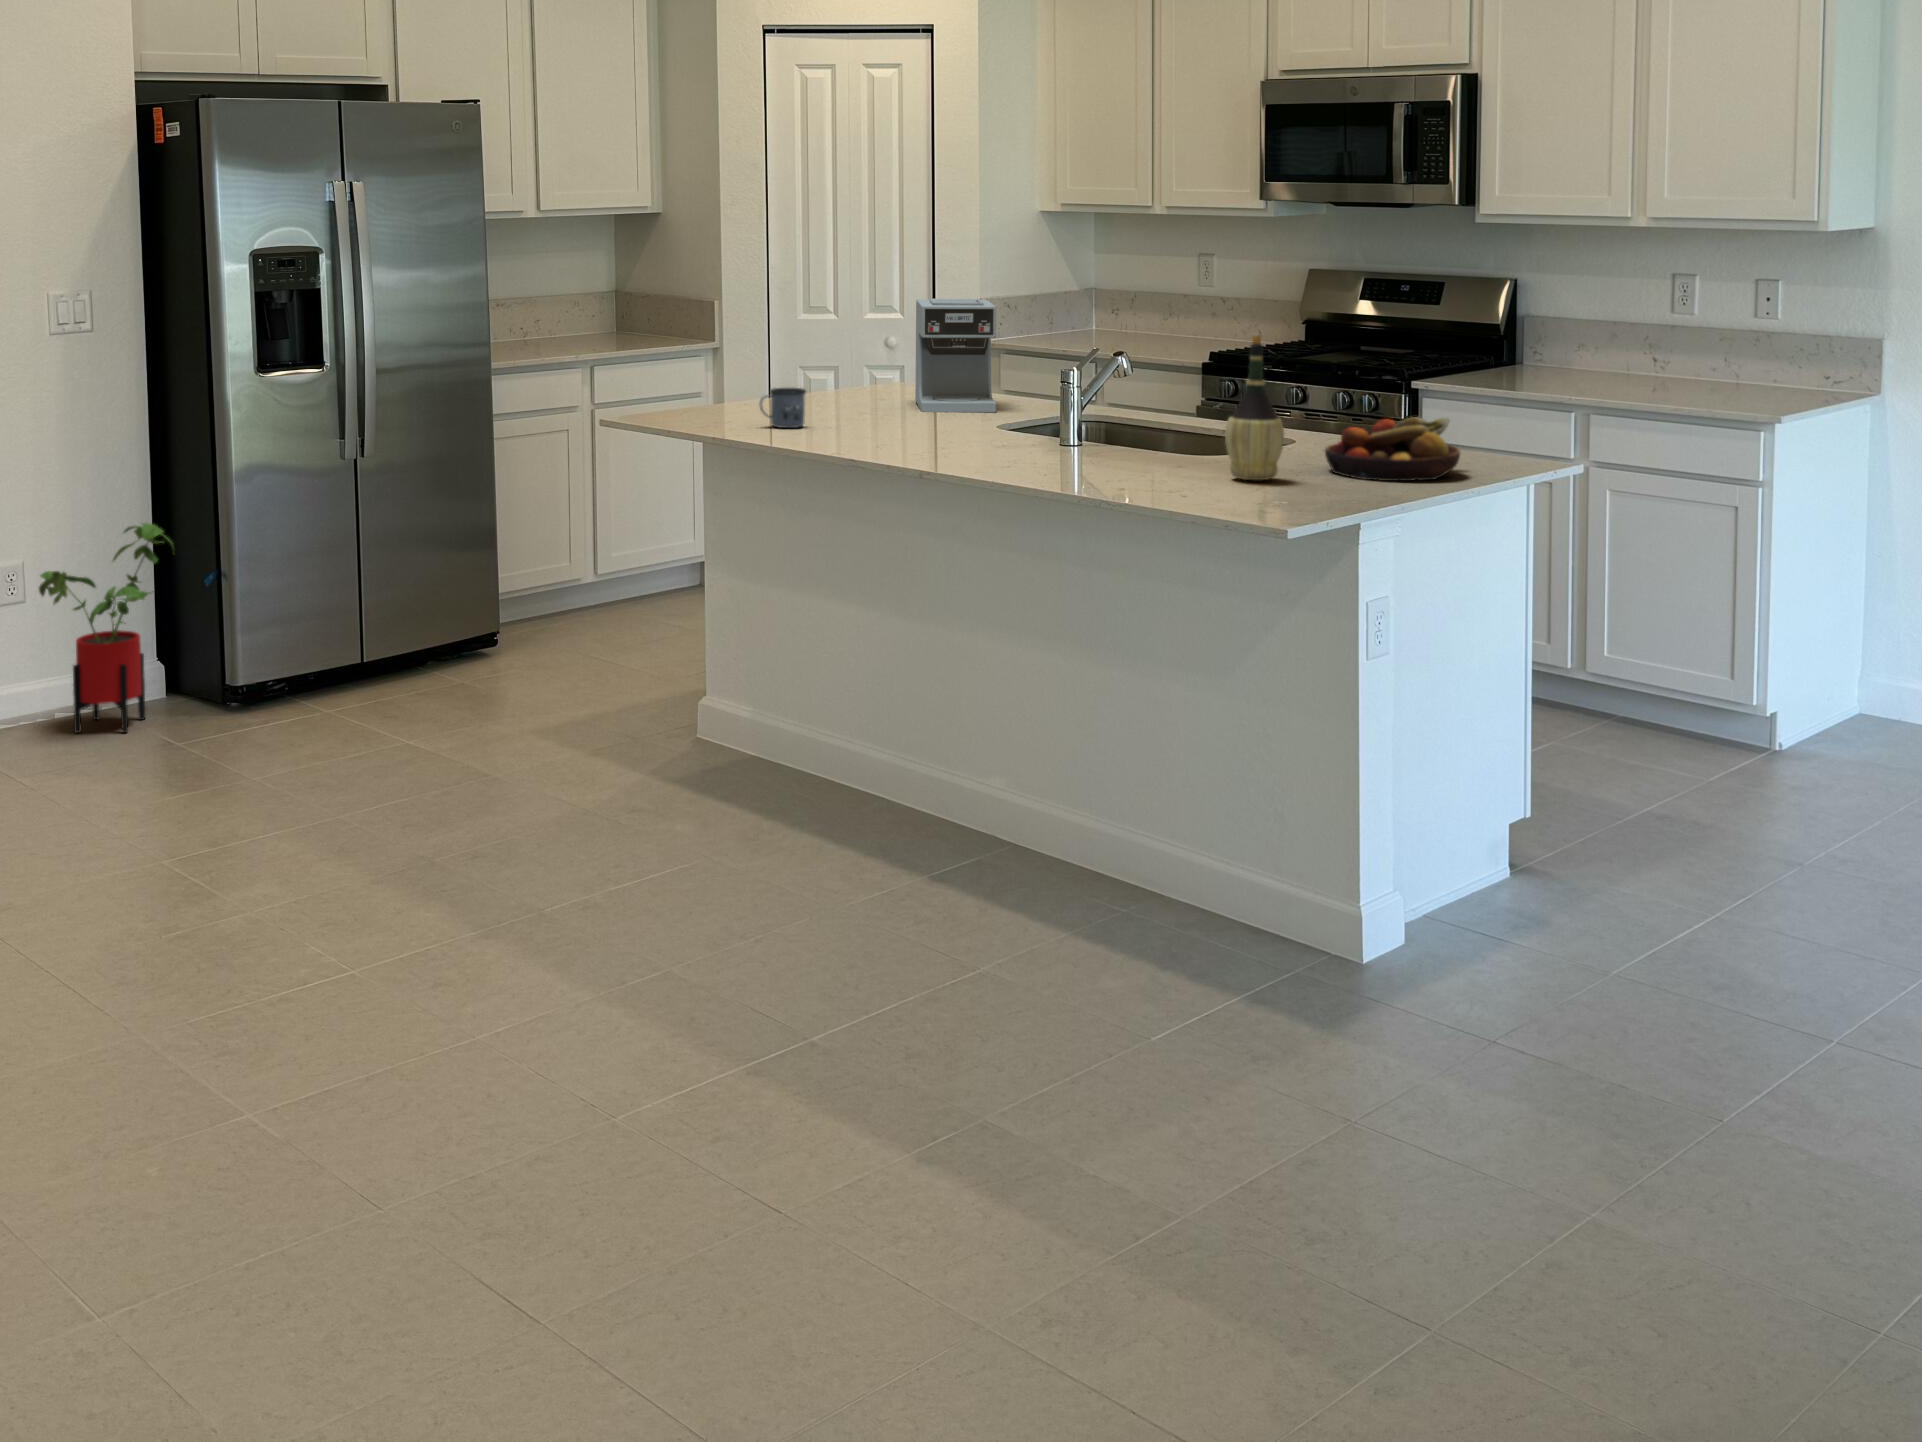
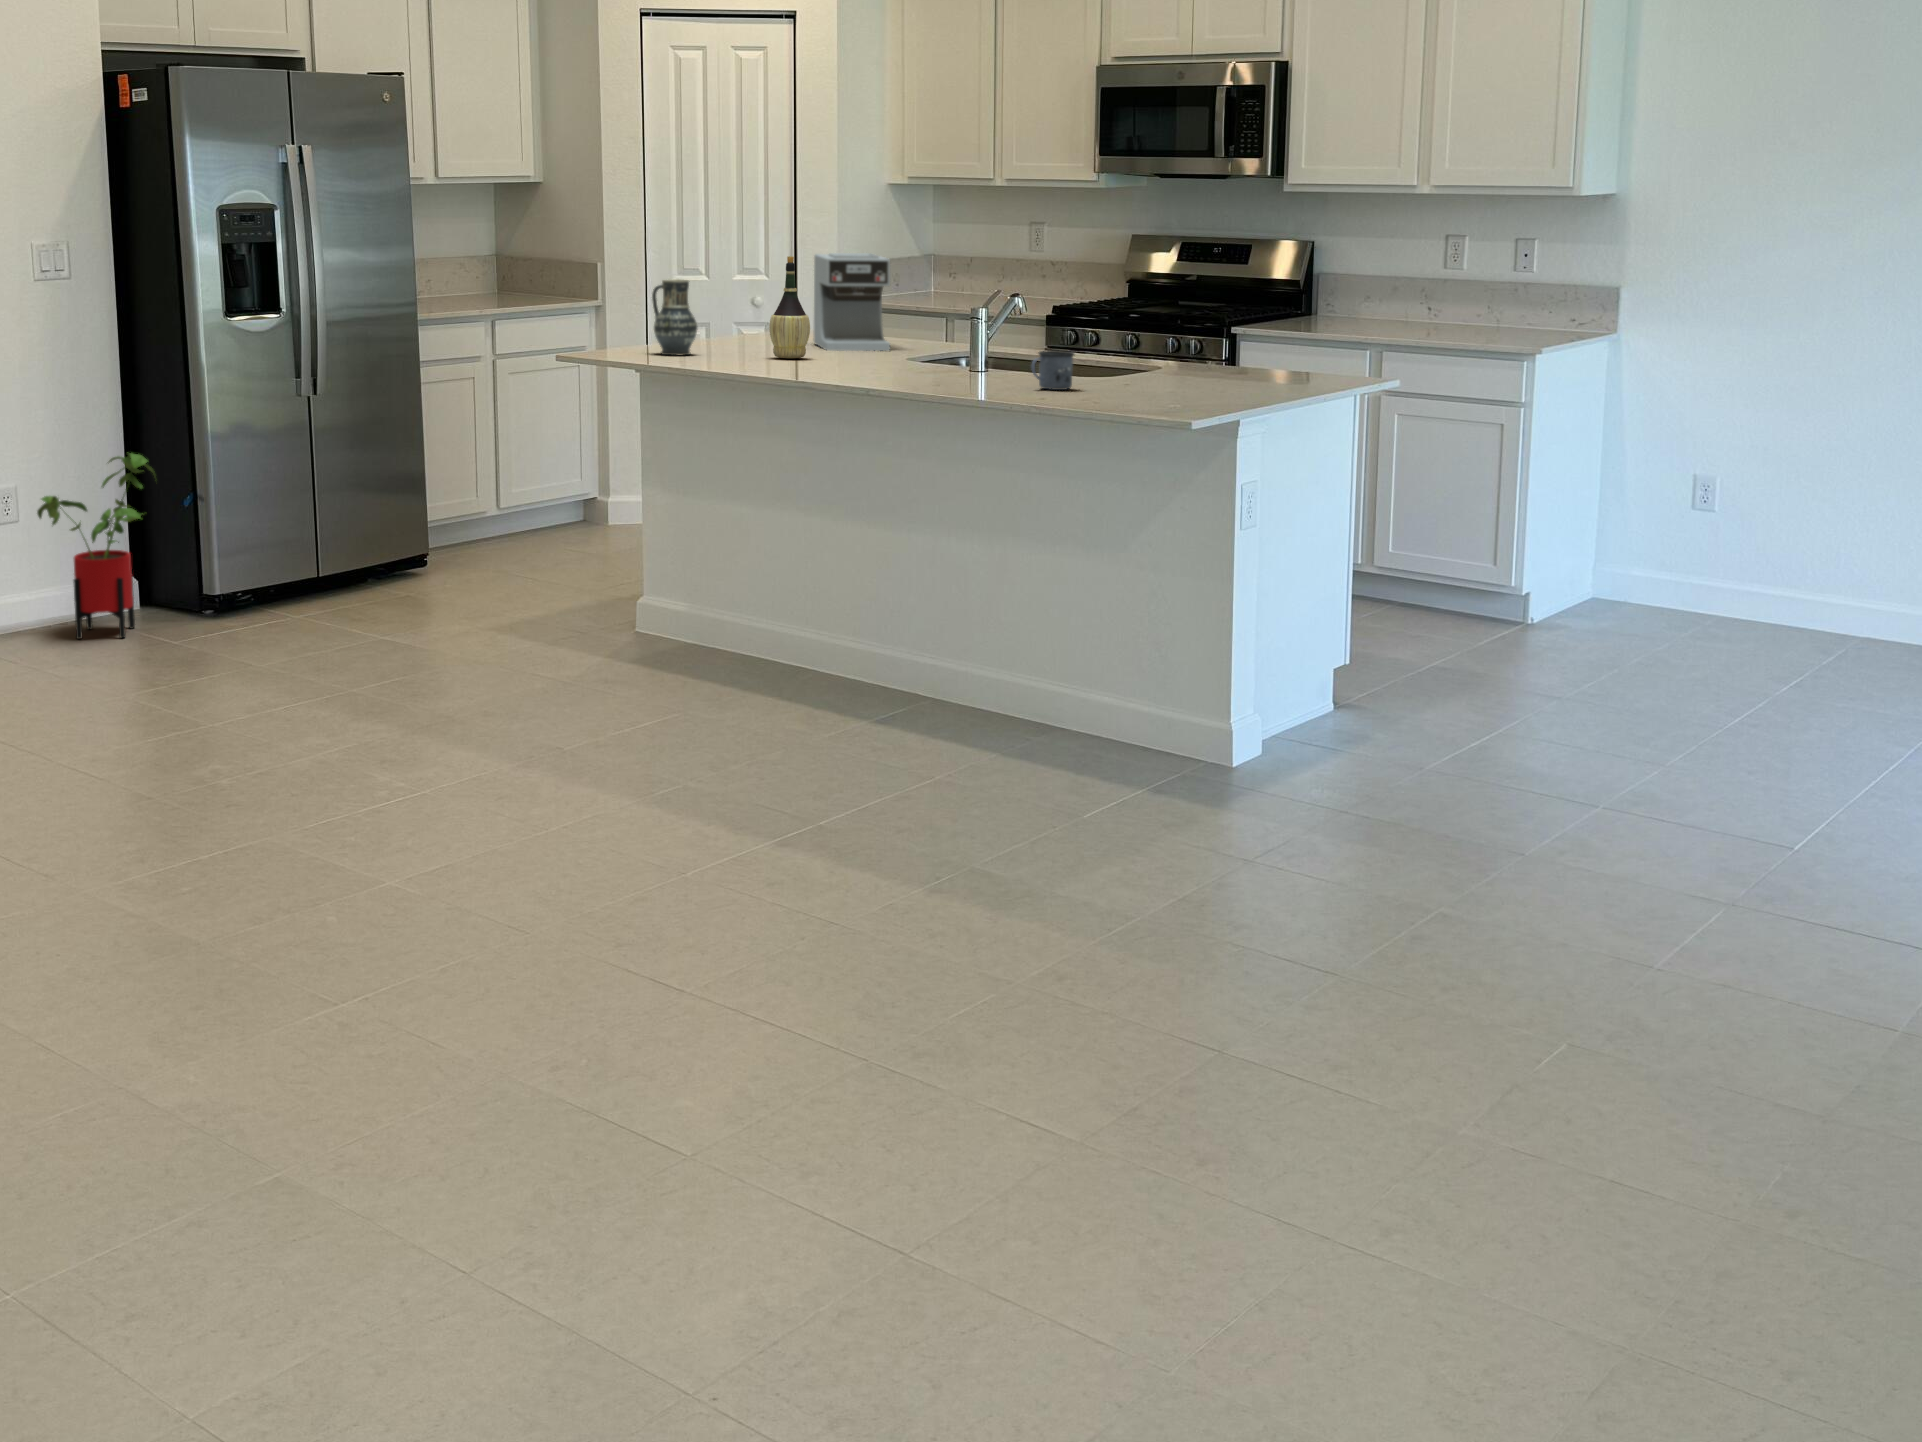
vase: none [710,333,761,421] -> present [652,279,697,355]
wine bottle: present [1225,335,1284,480] -> present [769,256,810,359]
mug: present [760,388,806,428] -> present [1032,350,1074,390]
fruit bowl: present [1325,417,1460,481] -> none [1195,341,1305,392]

